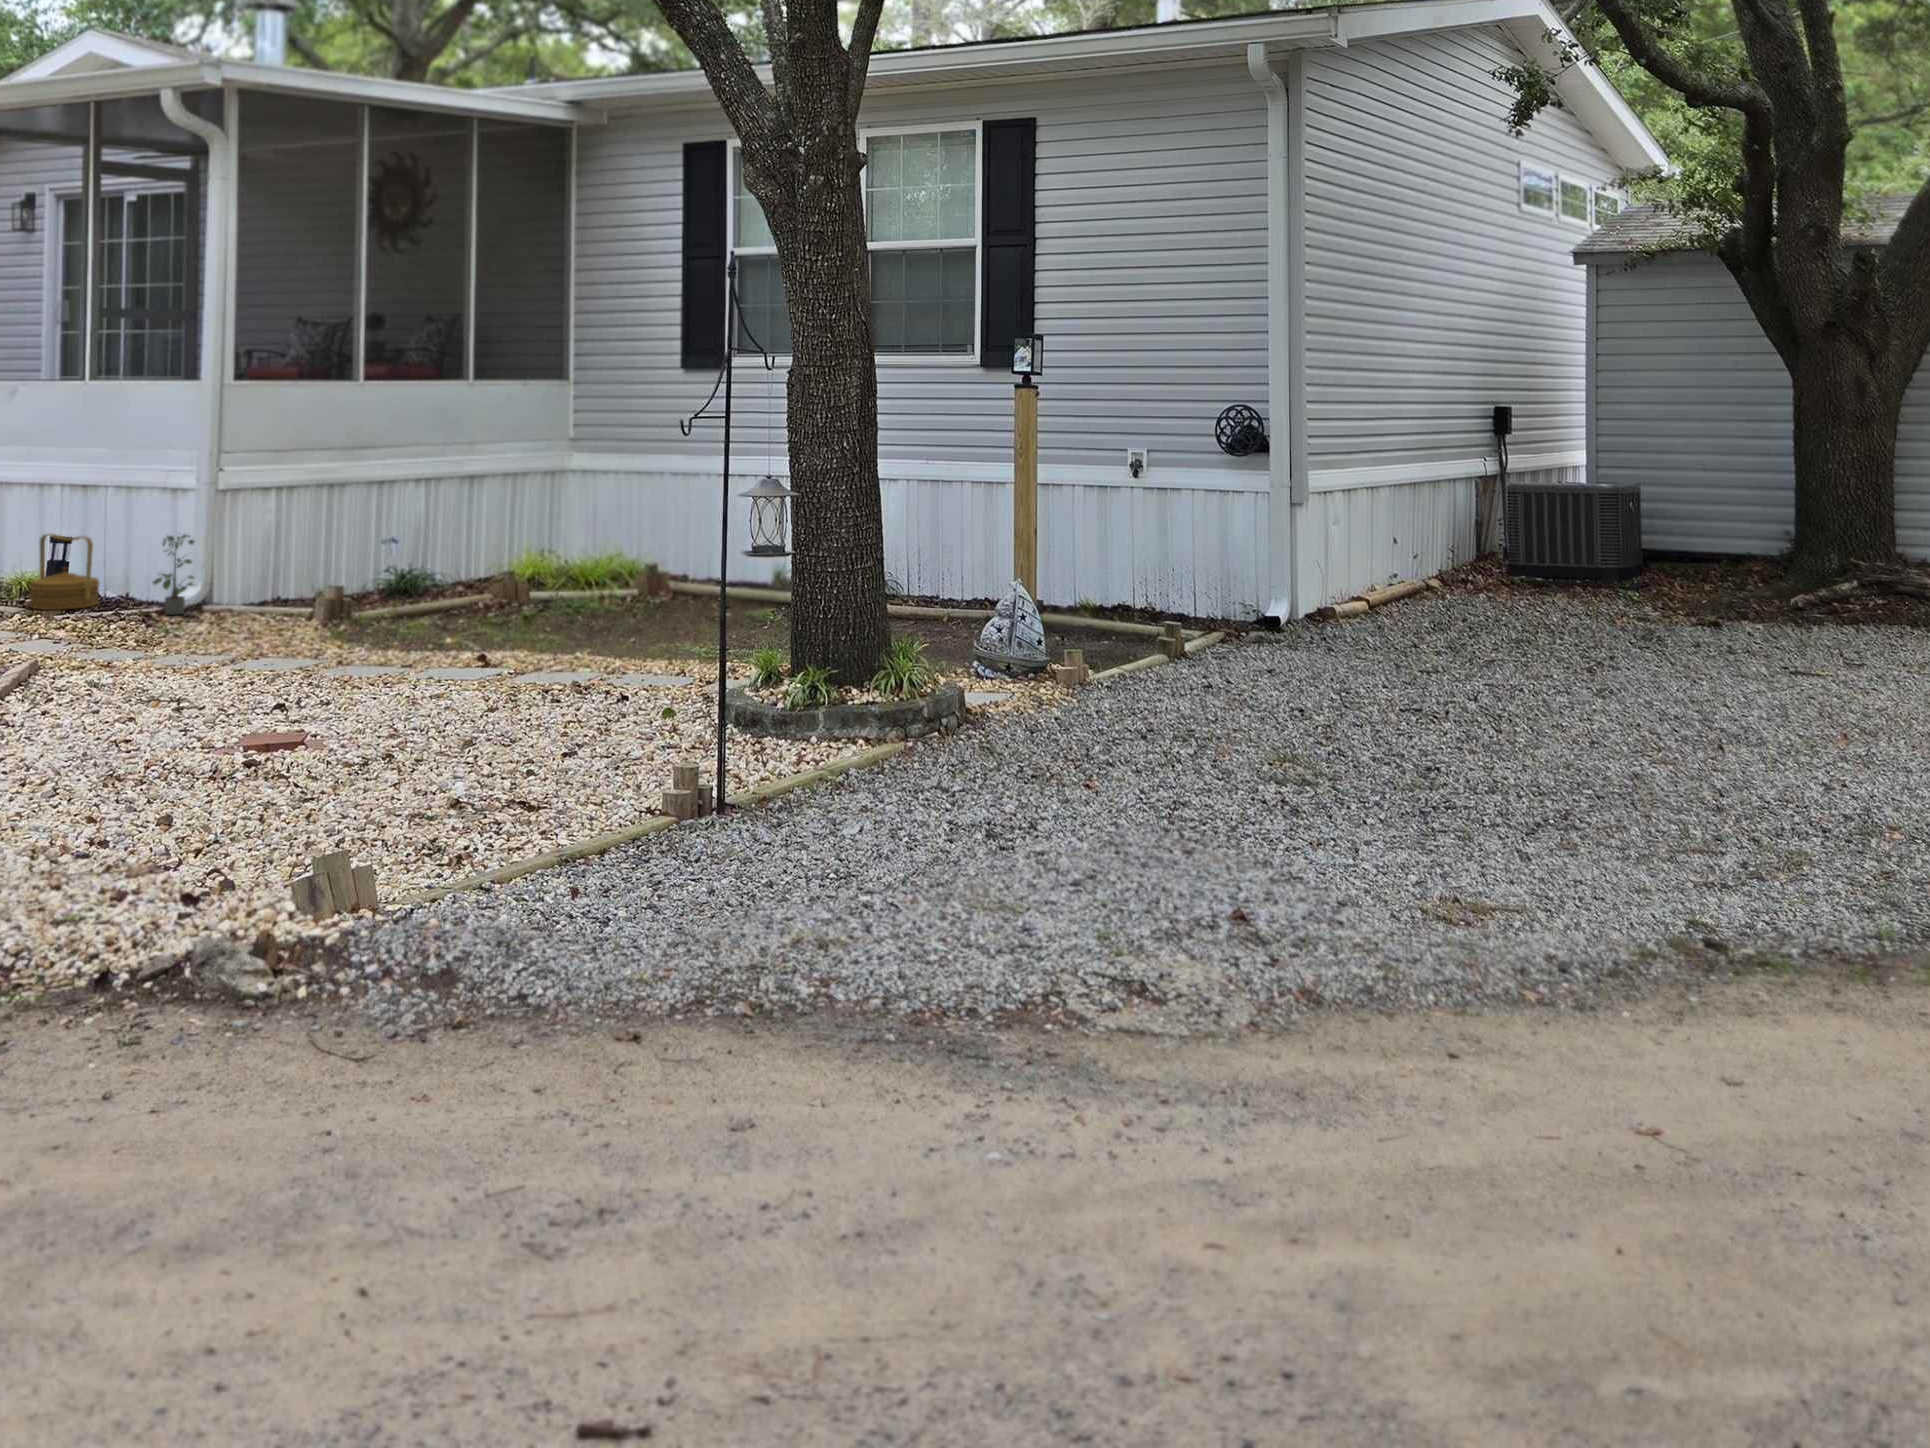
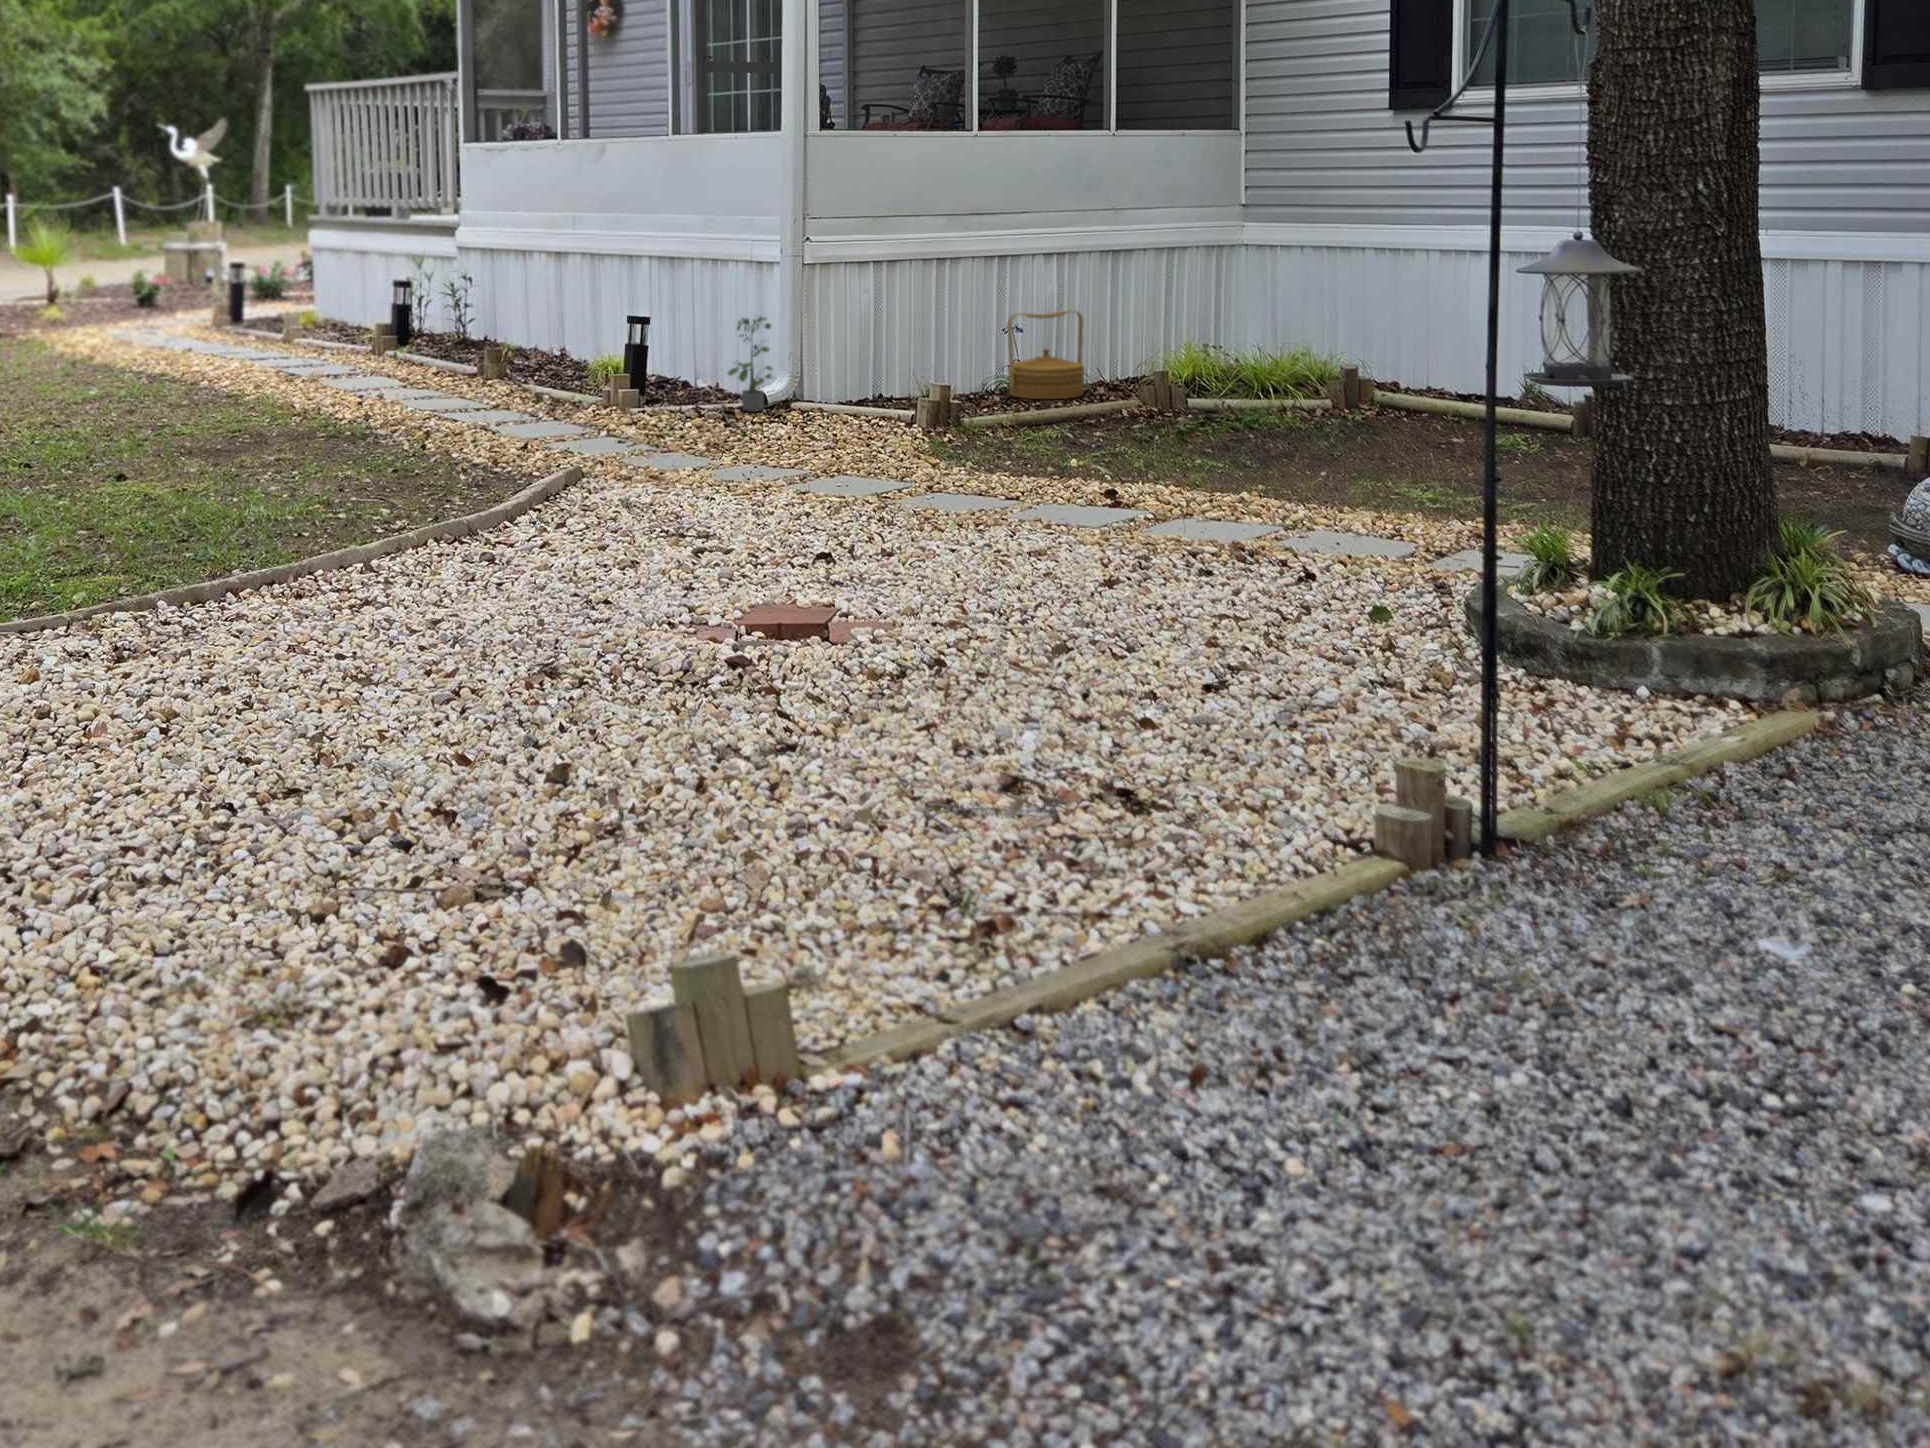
woven basket: present [29,534,99,610] -> present [1007,310,1085,399]

